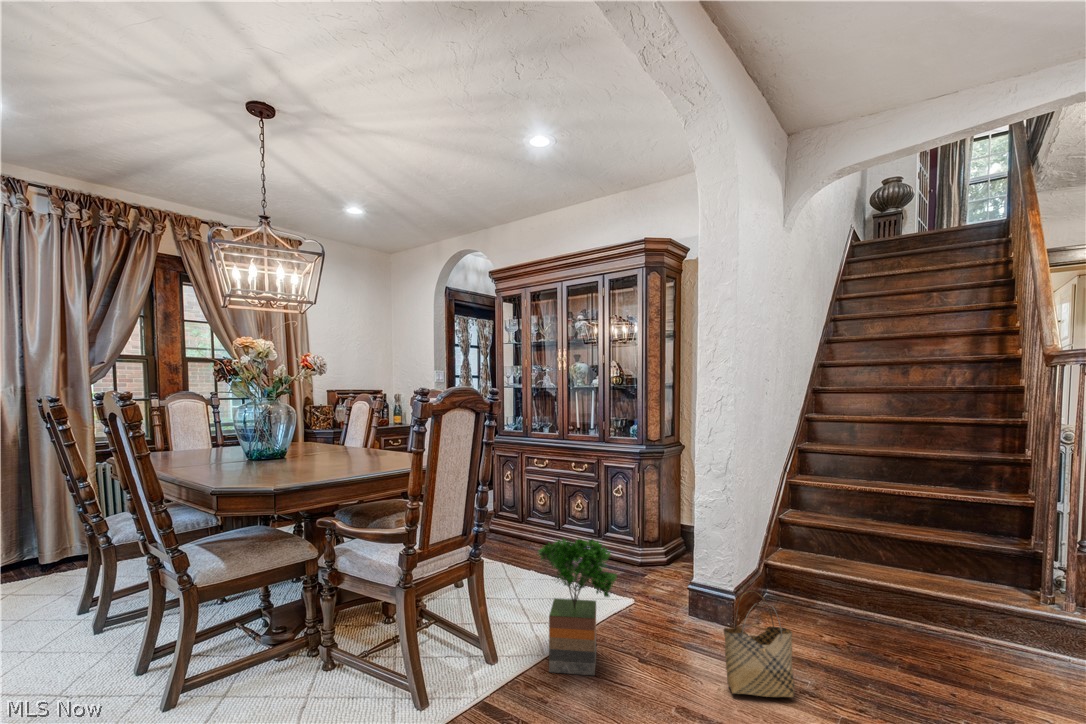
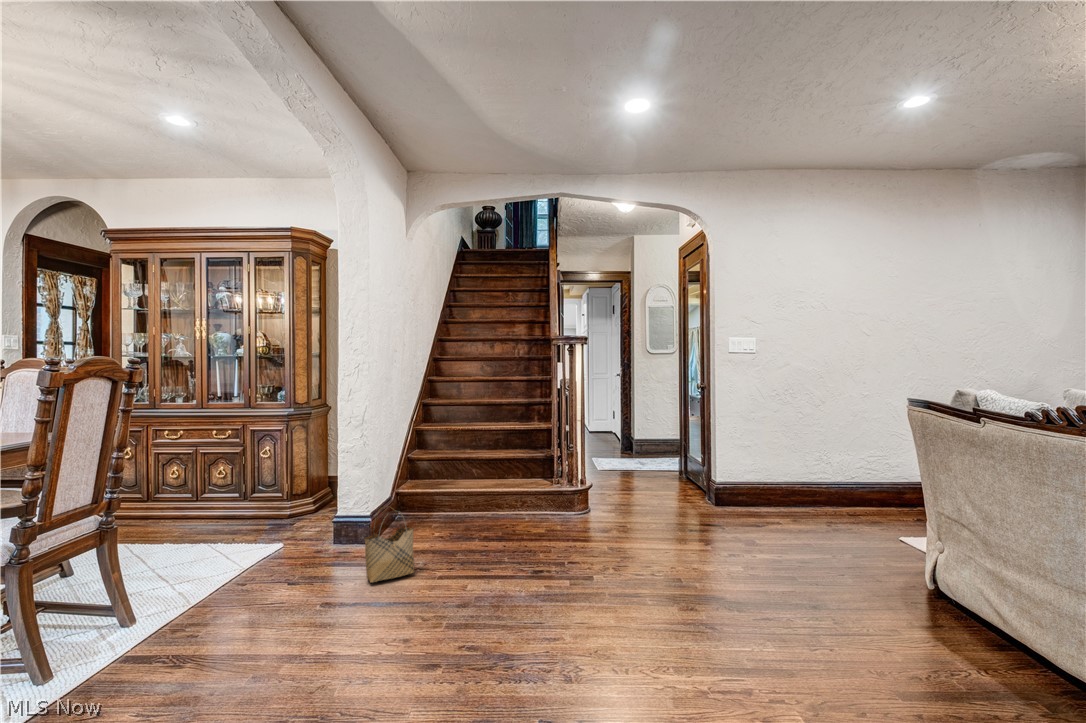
potted tree: present [538,538,616,675] -> none [184,489,273,617]

